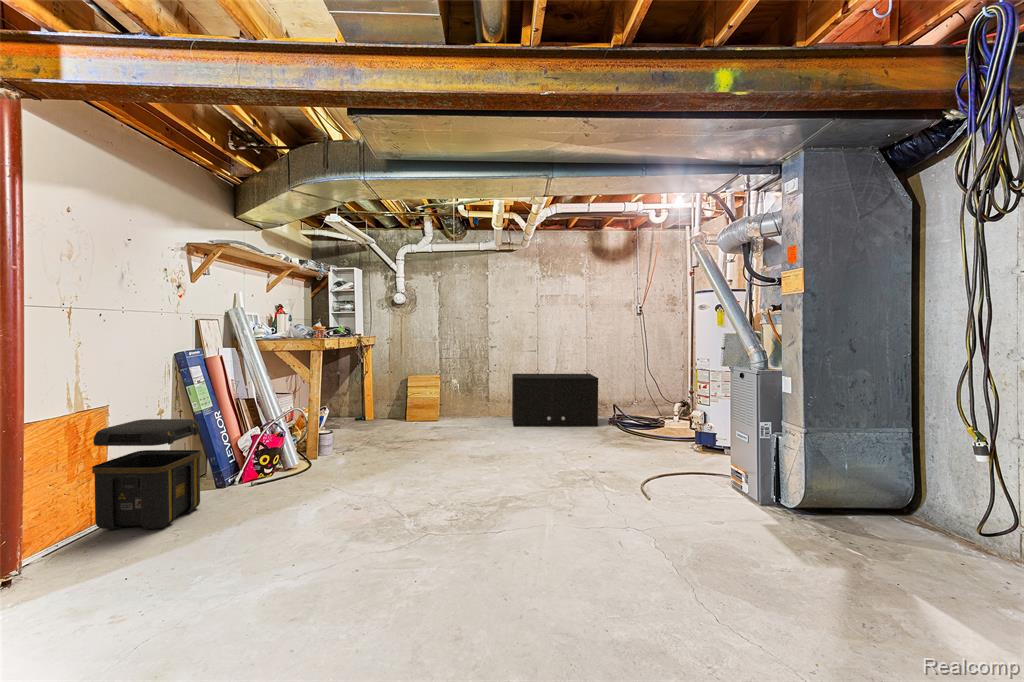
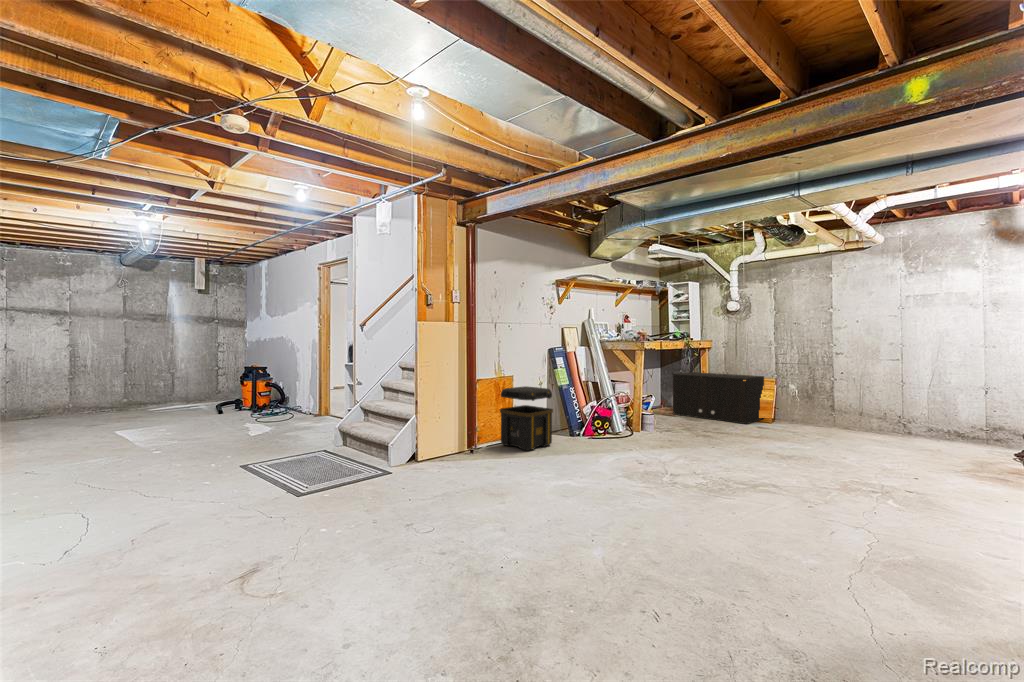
storage cabinet: present [512,374,598,427] -> present [673,372,764,424]

